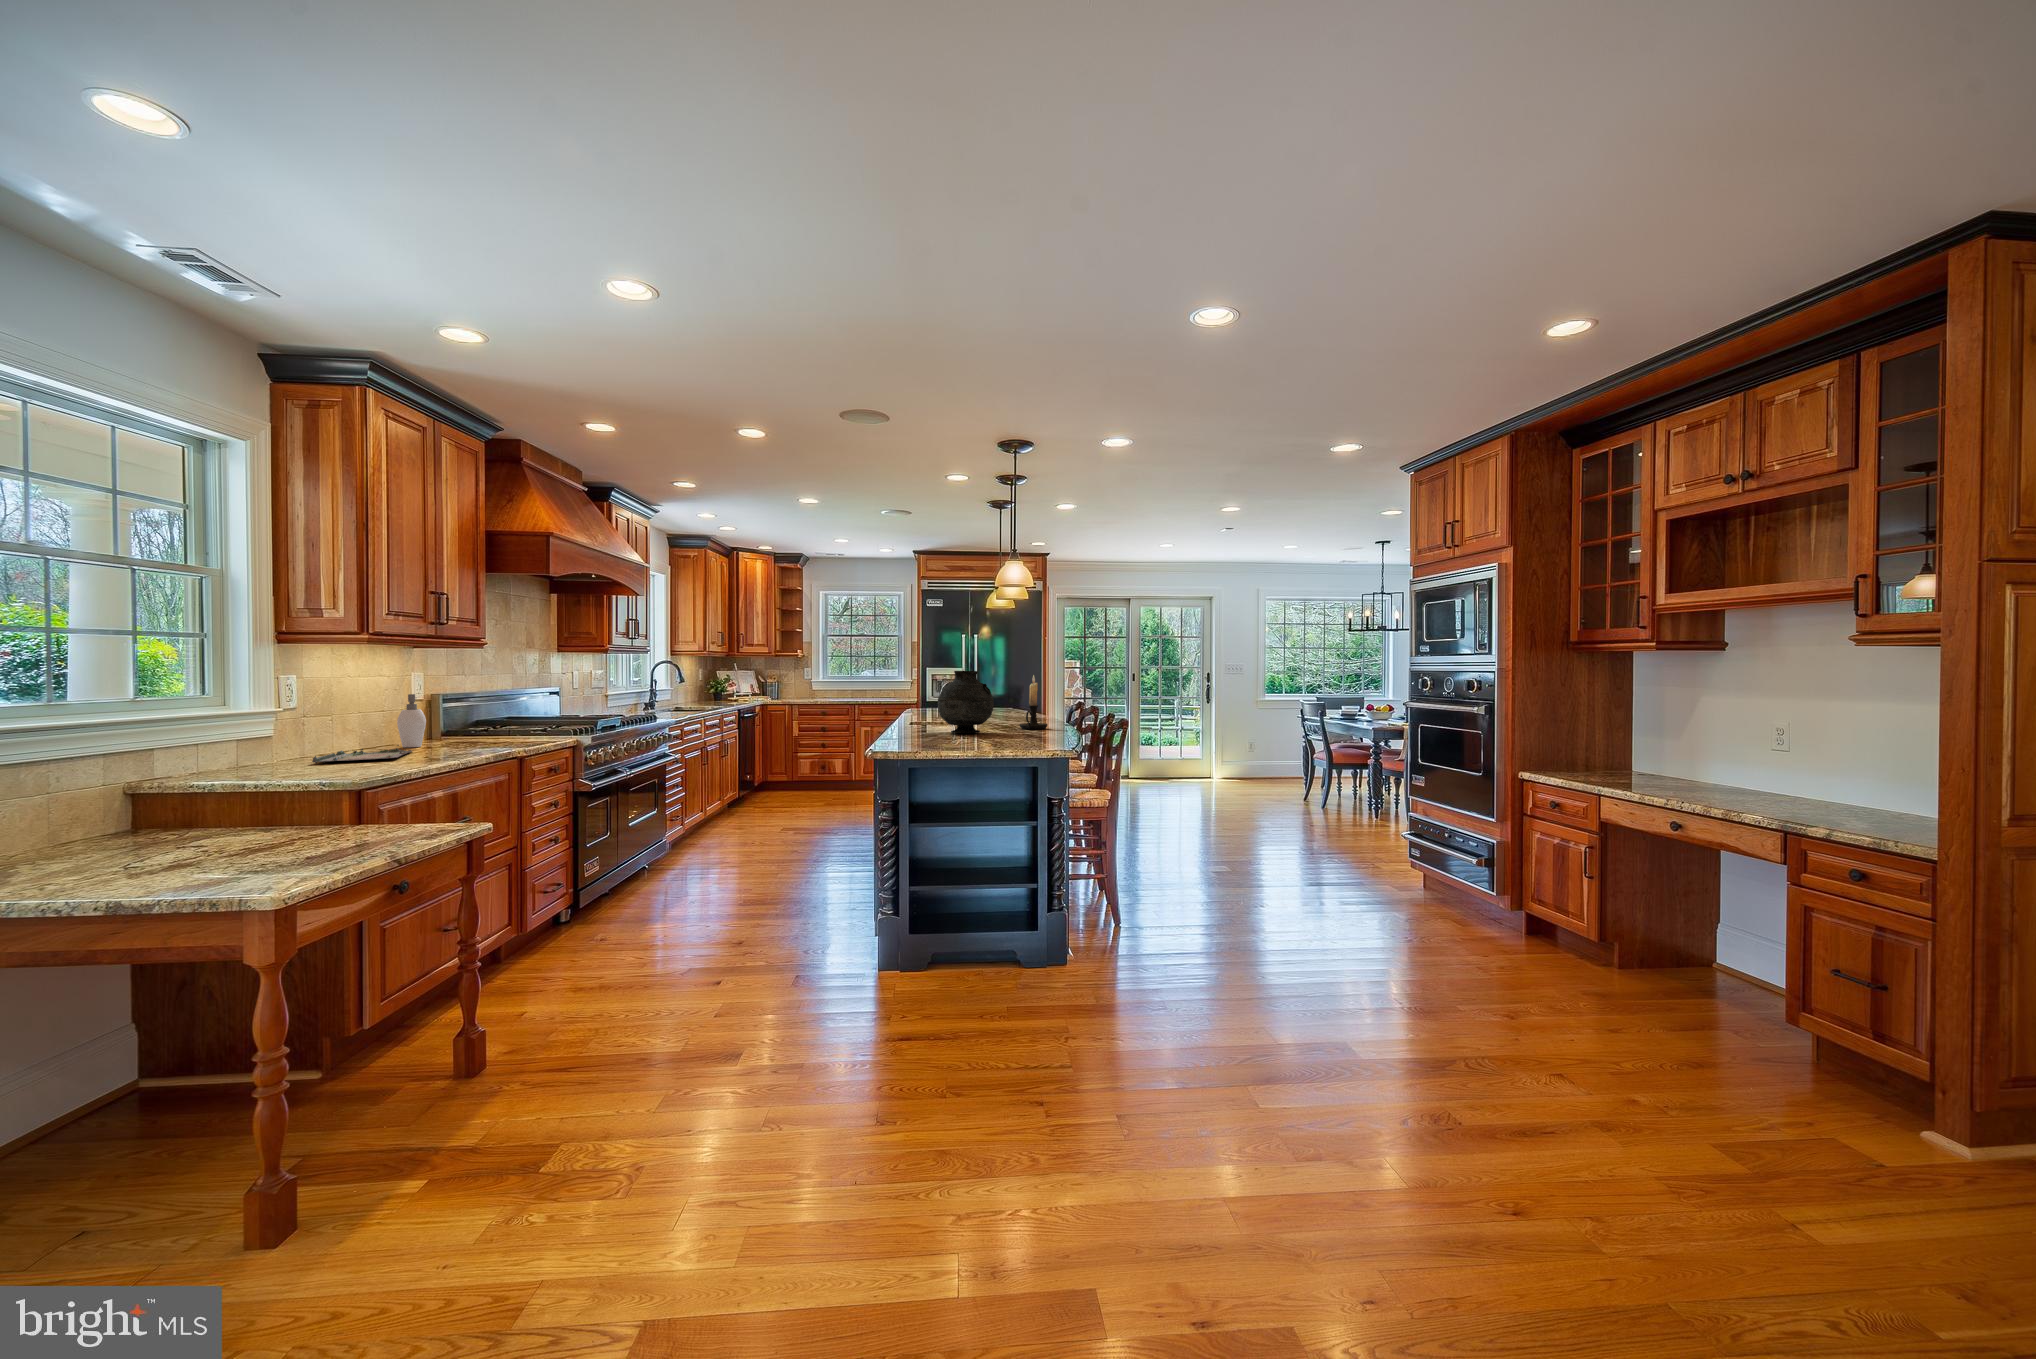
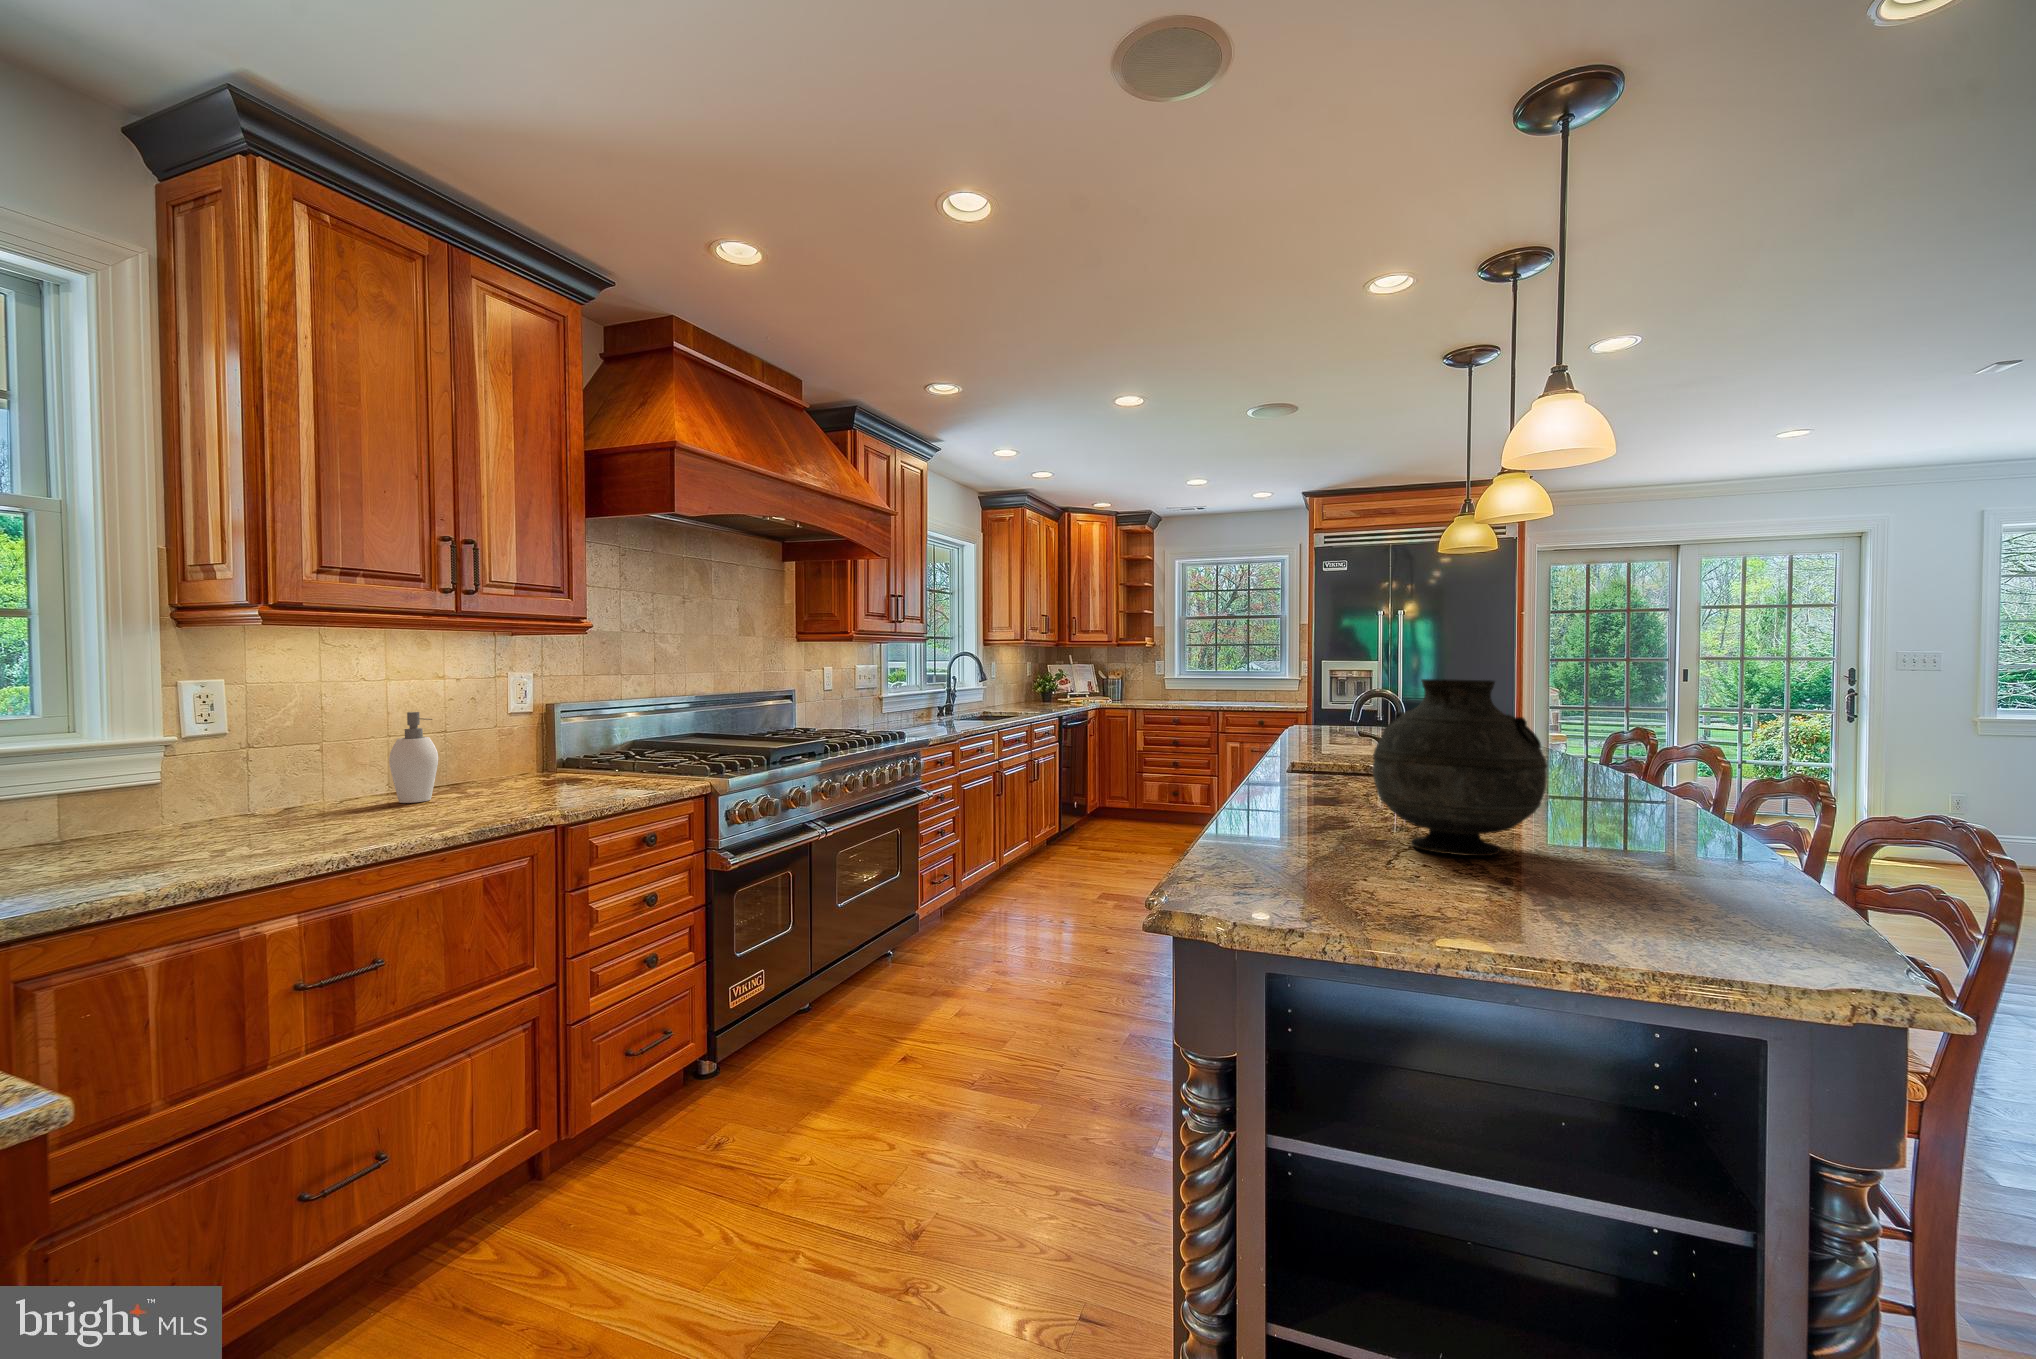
candle holder: present [1020,675,1048,729] -> none [1596,688,1693,840]
tray: present [312,745,412,763] -> none [103,803,360,852]

